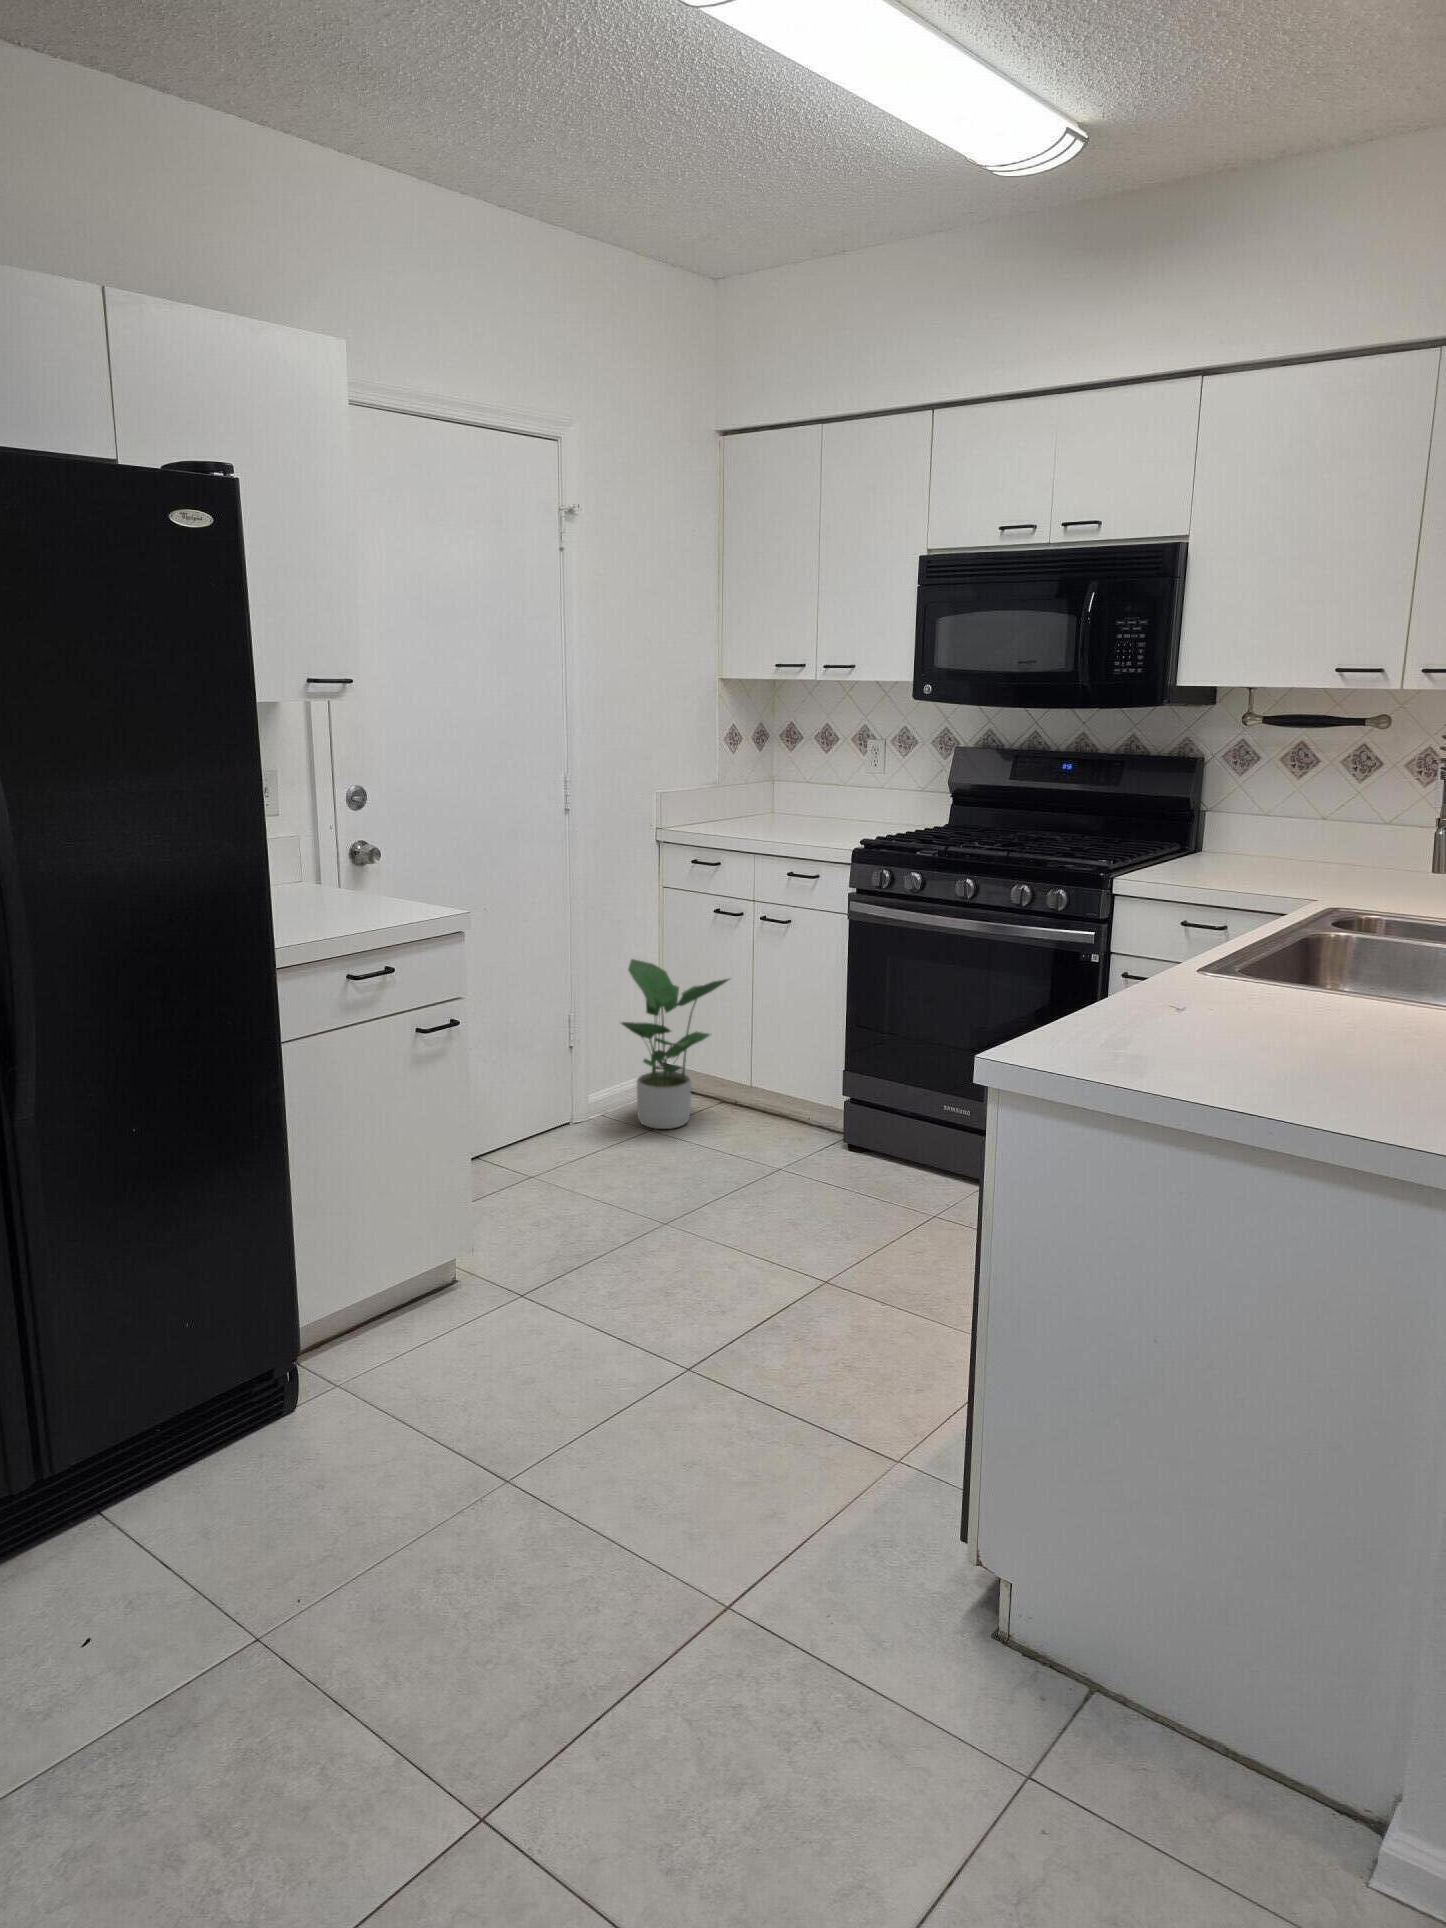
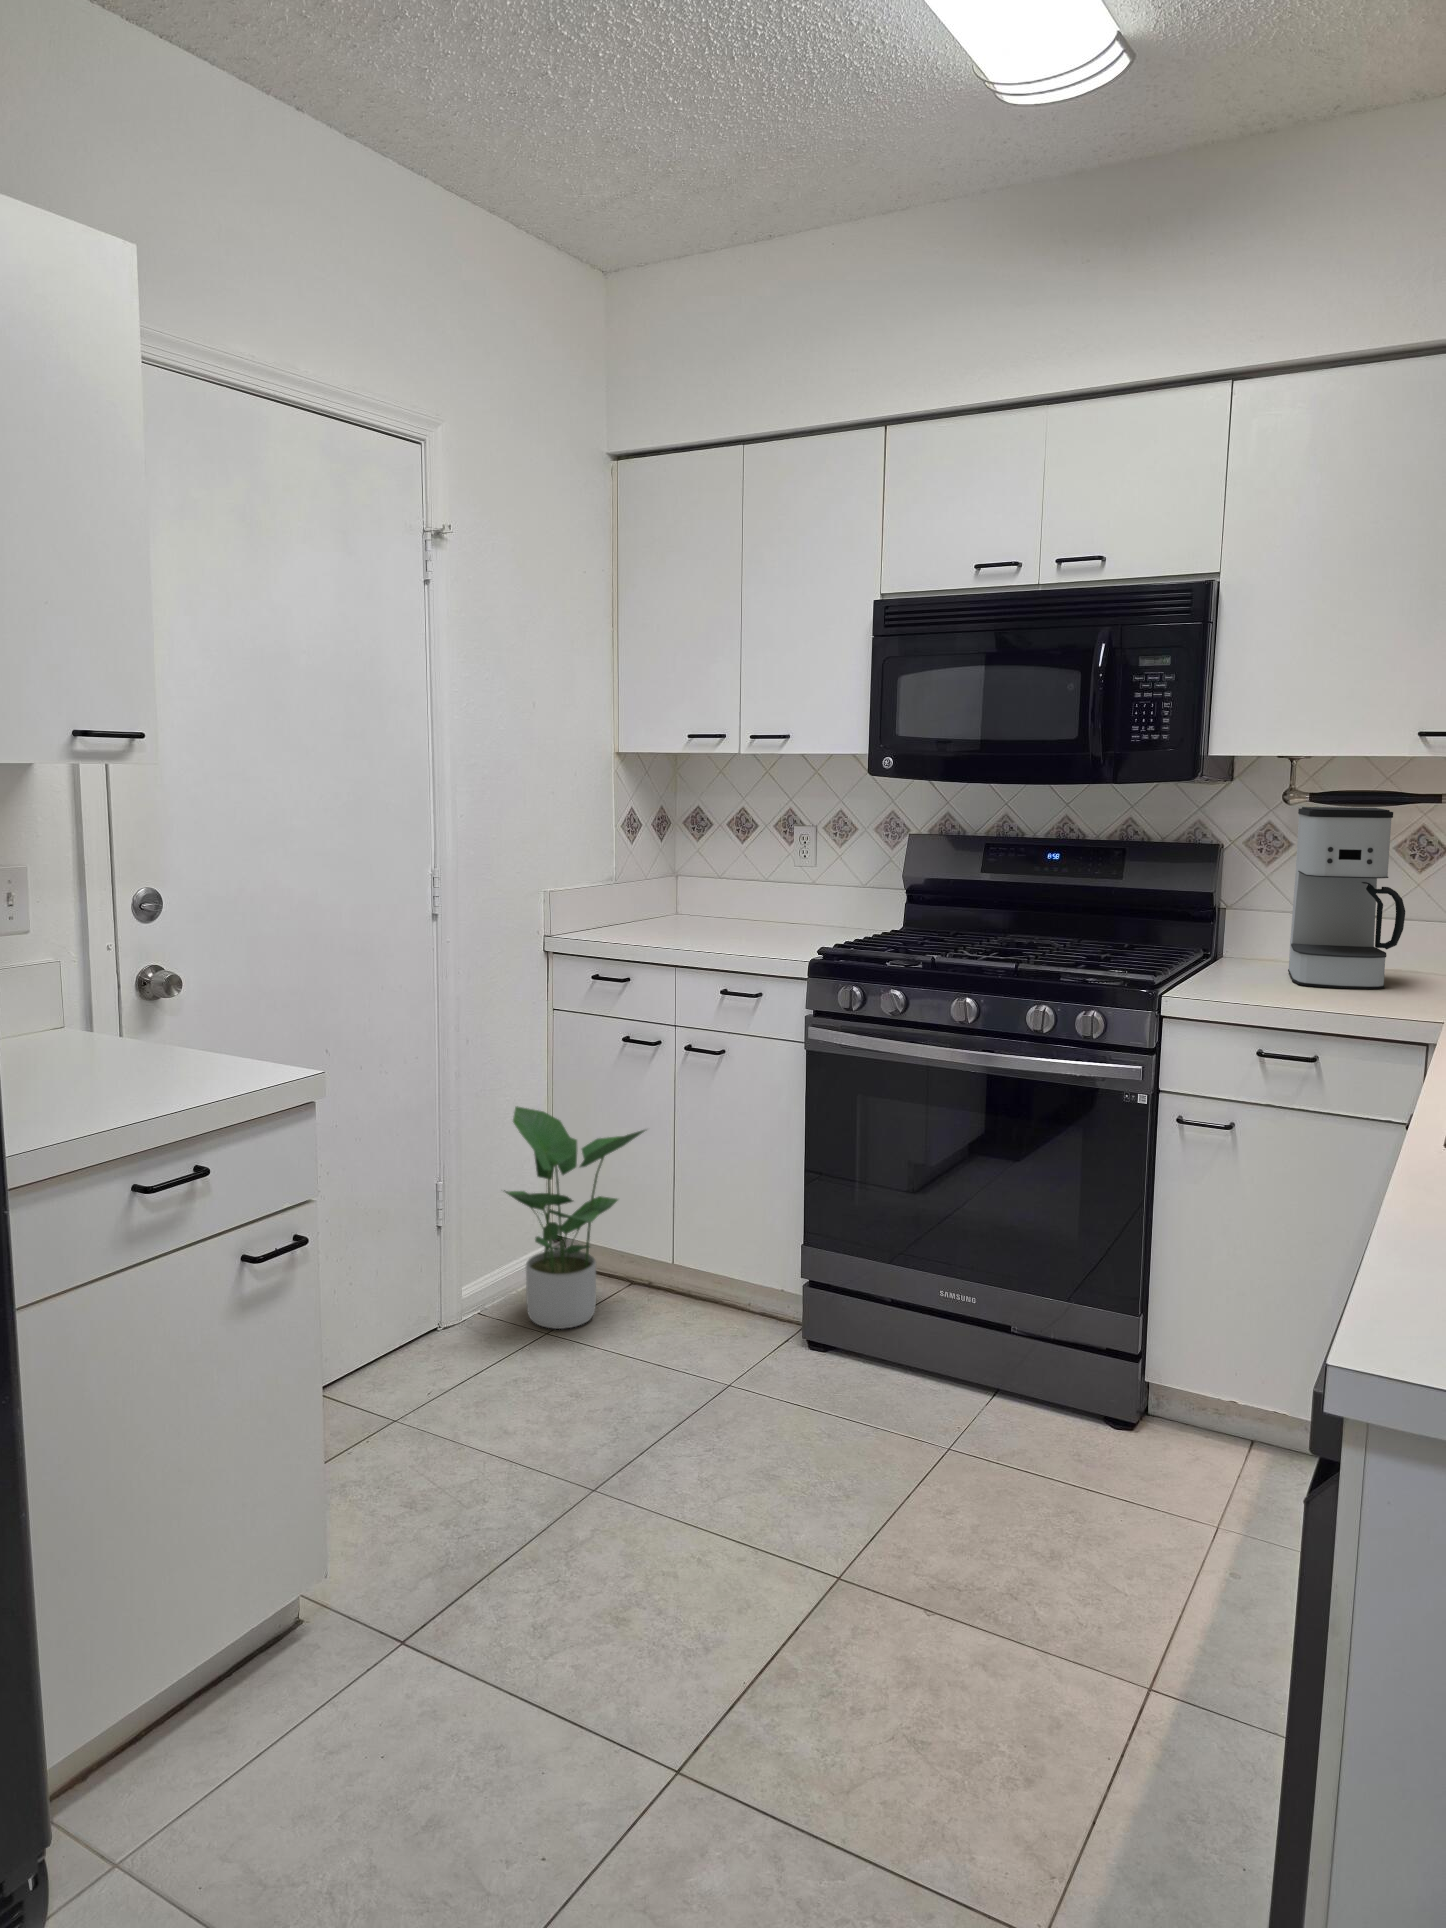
coffee maker: none [1234,729,1327,877] -> present [1288,807,1405,989]

